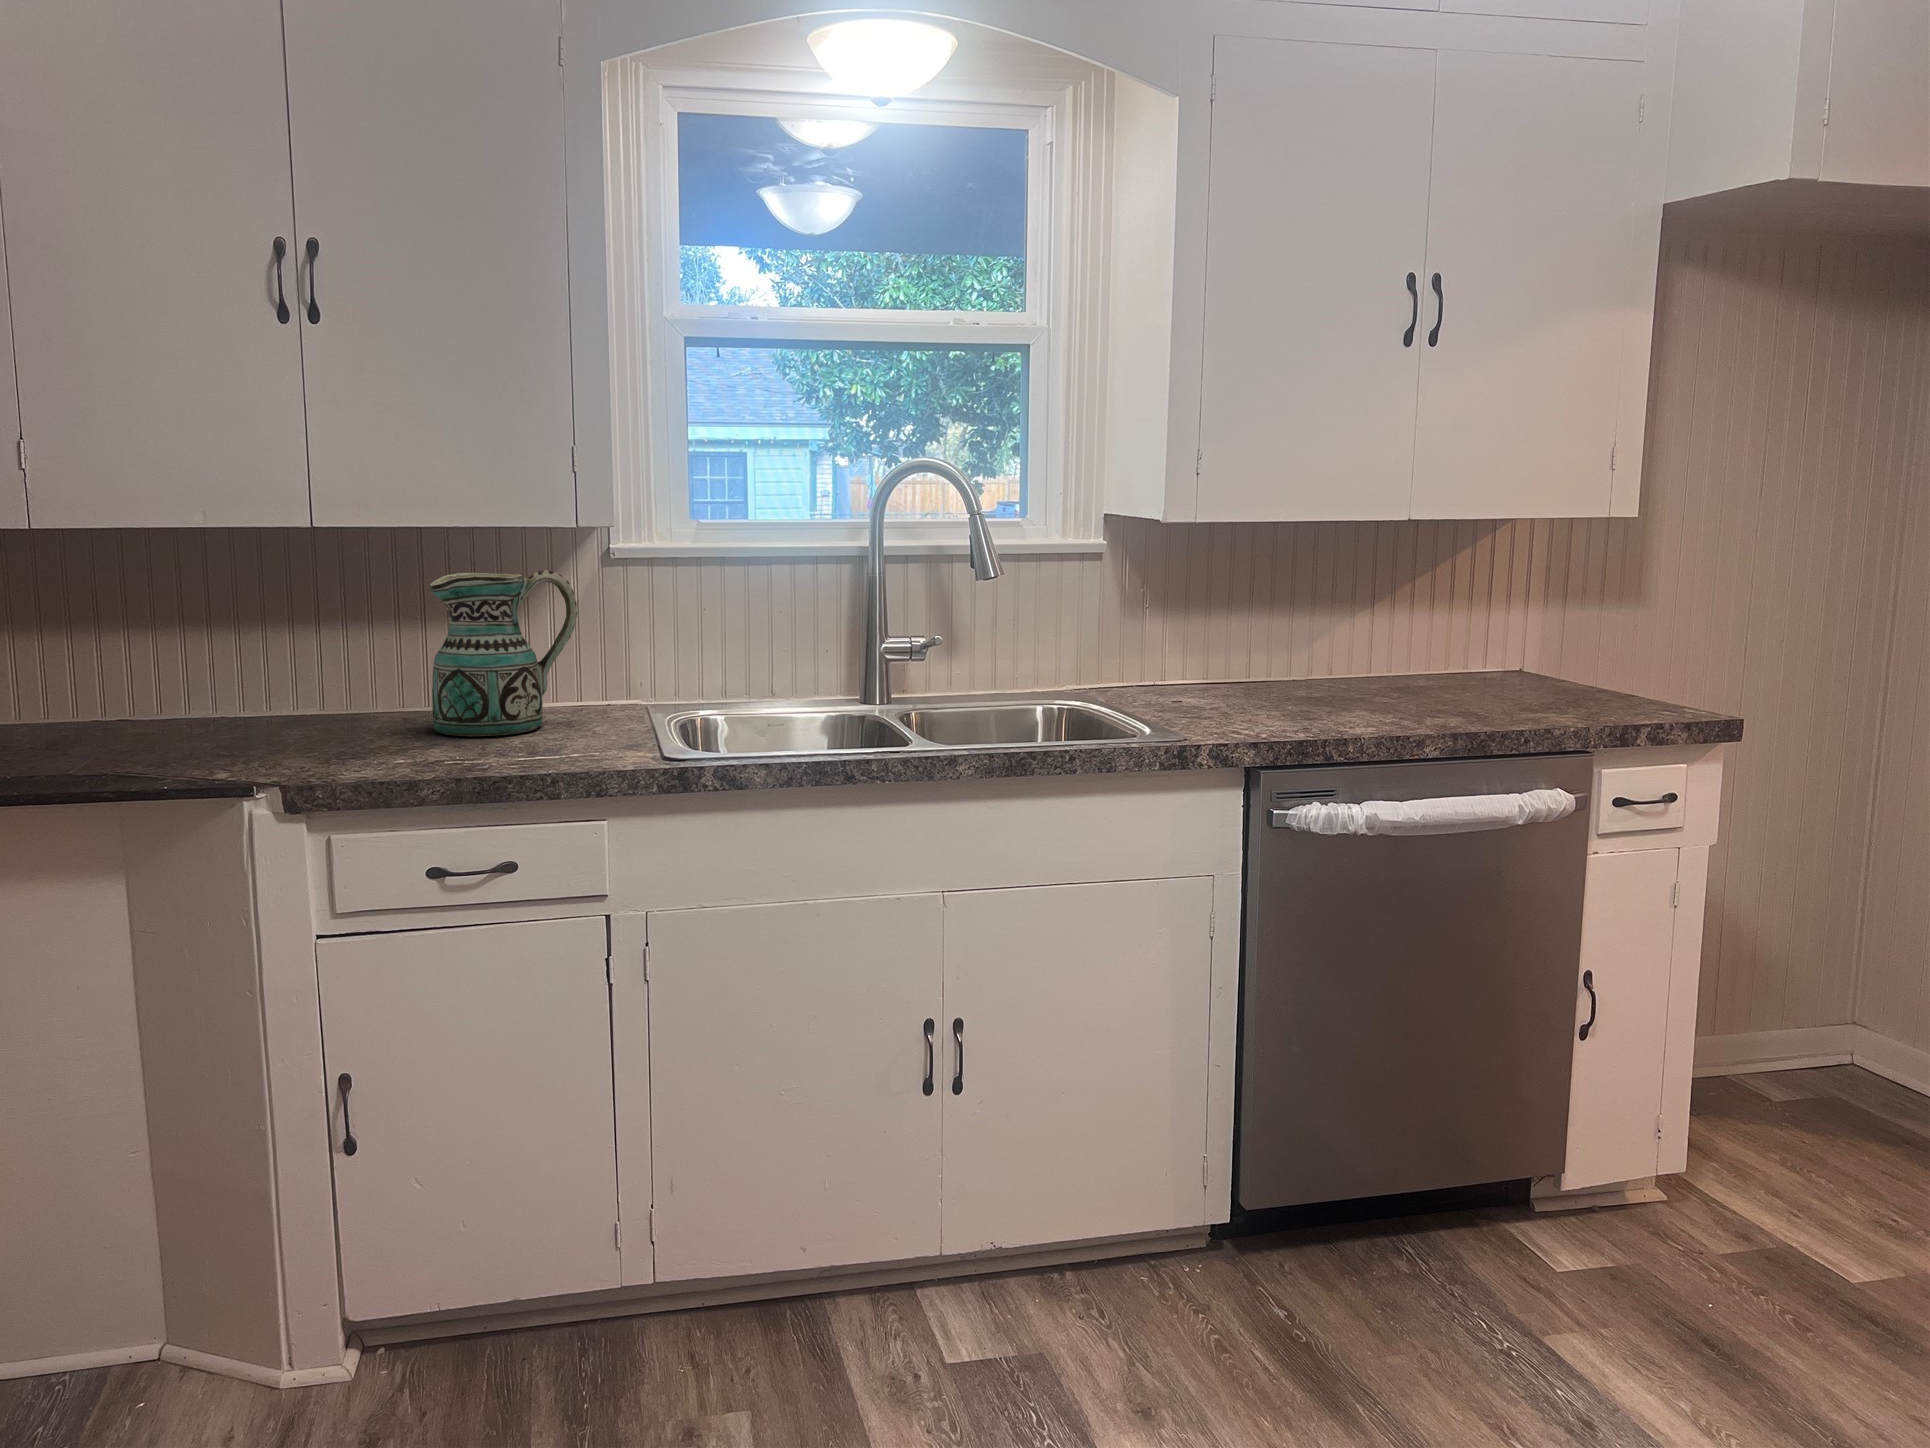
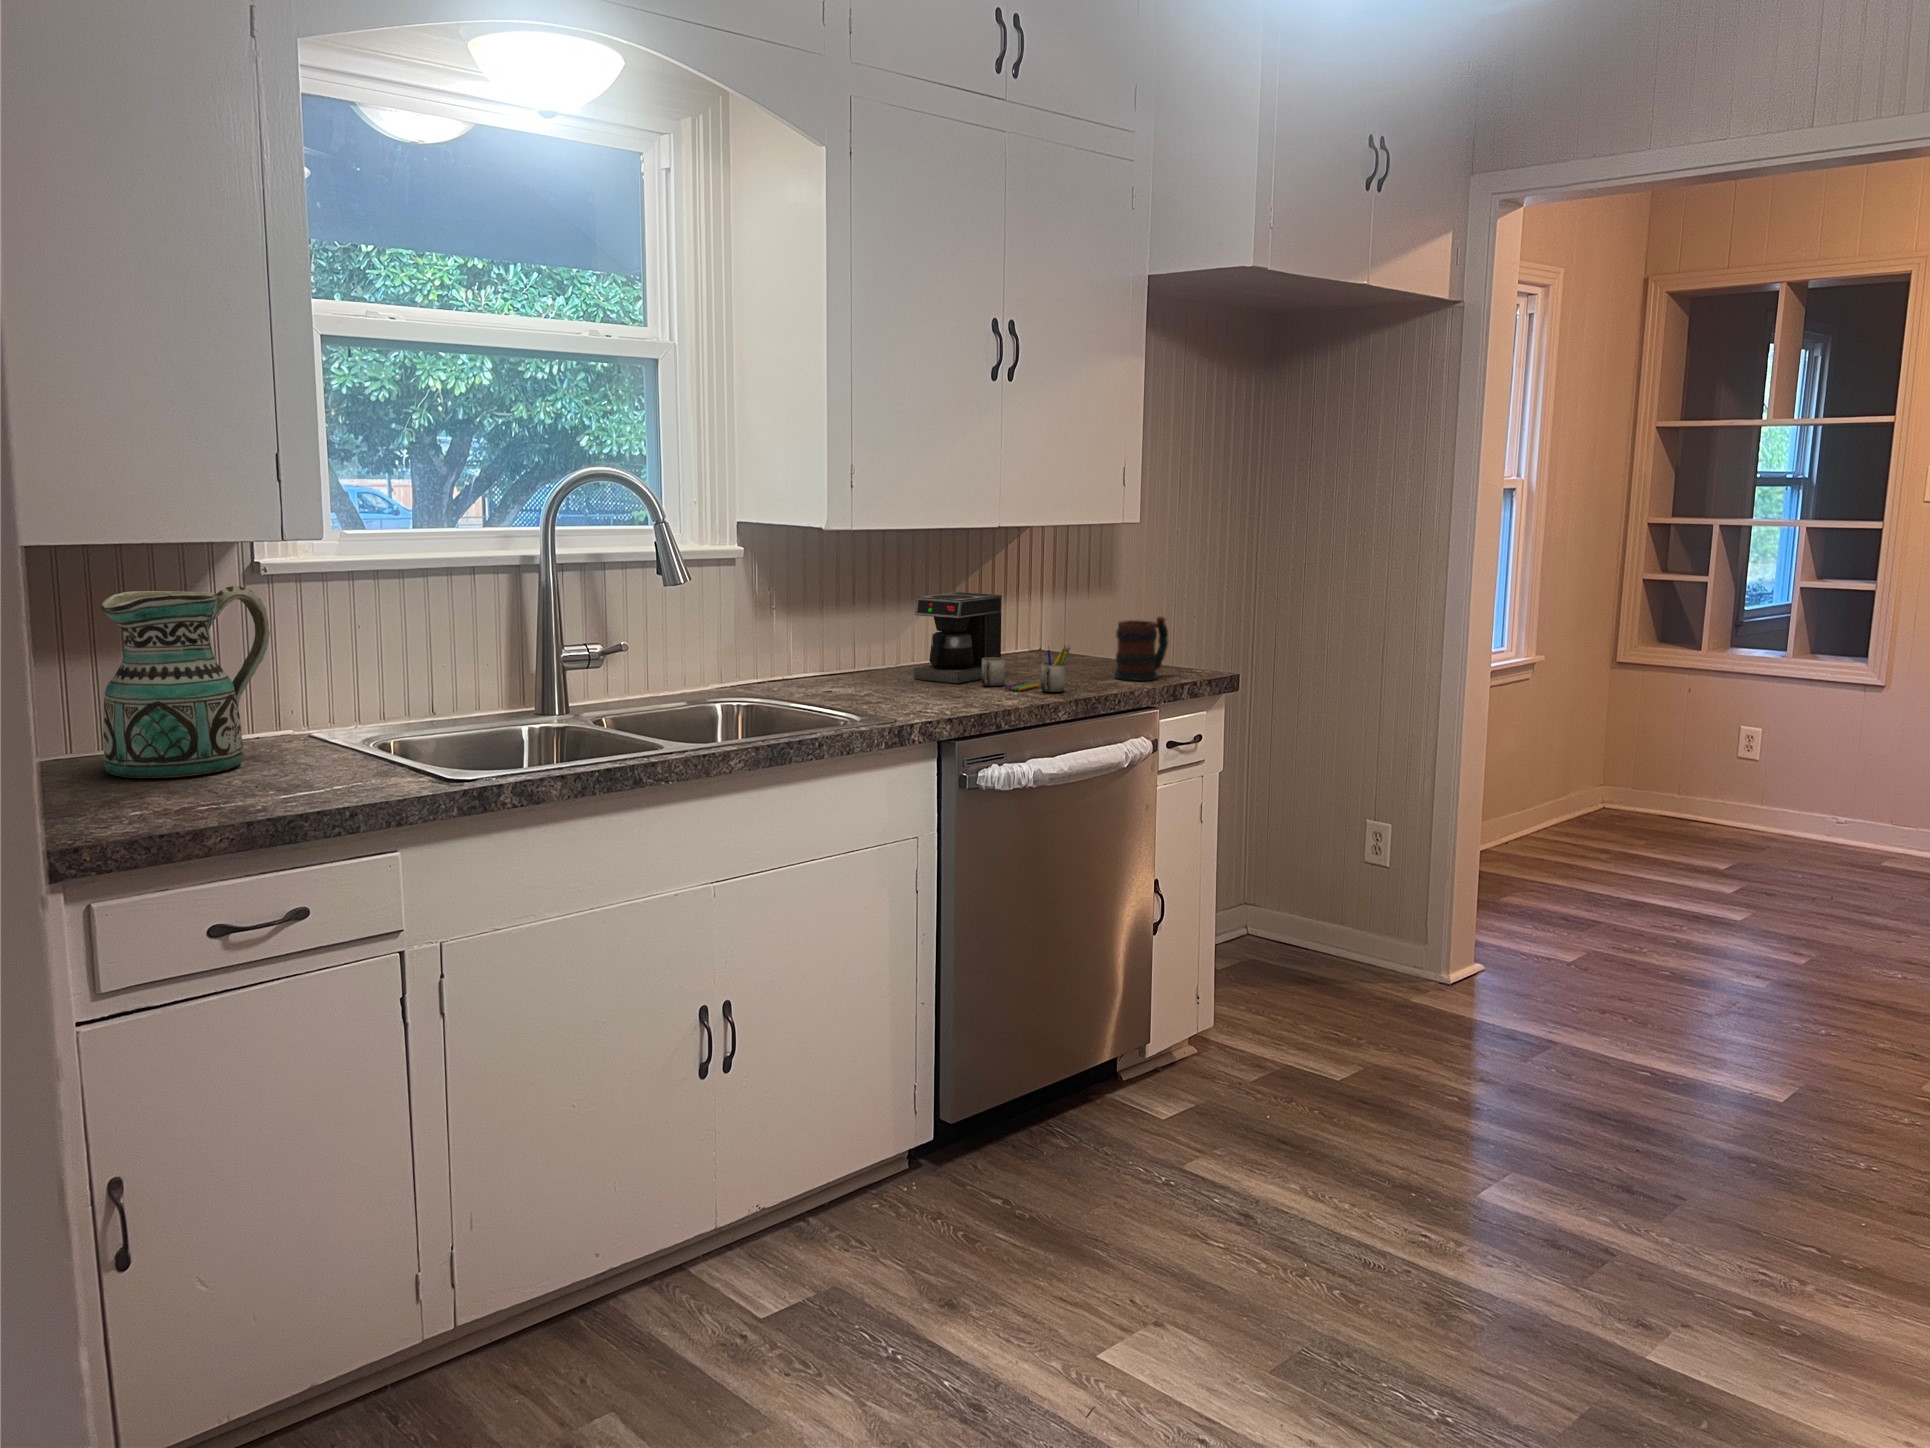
coffee maker: none [1292,597,1457,721] -> present [914,592,1070,692]
mug: none [1548,635,1629,715] -> present [1115,617,1168,681]

